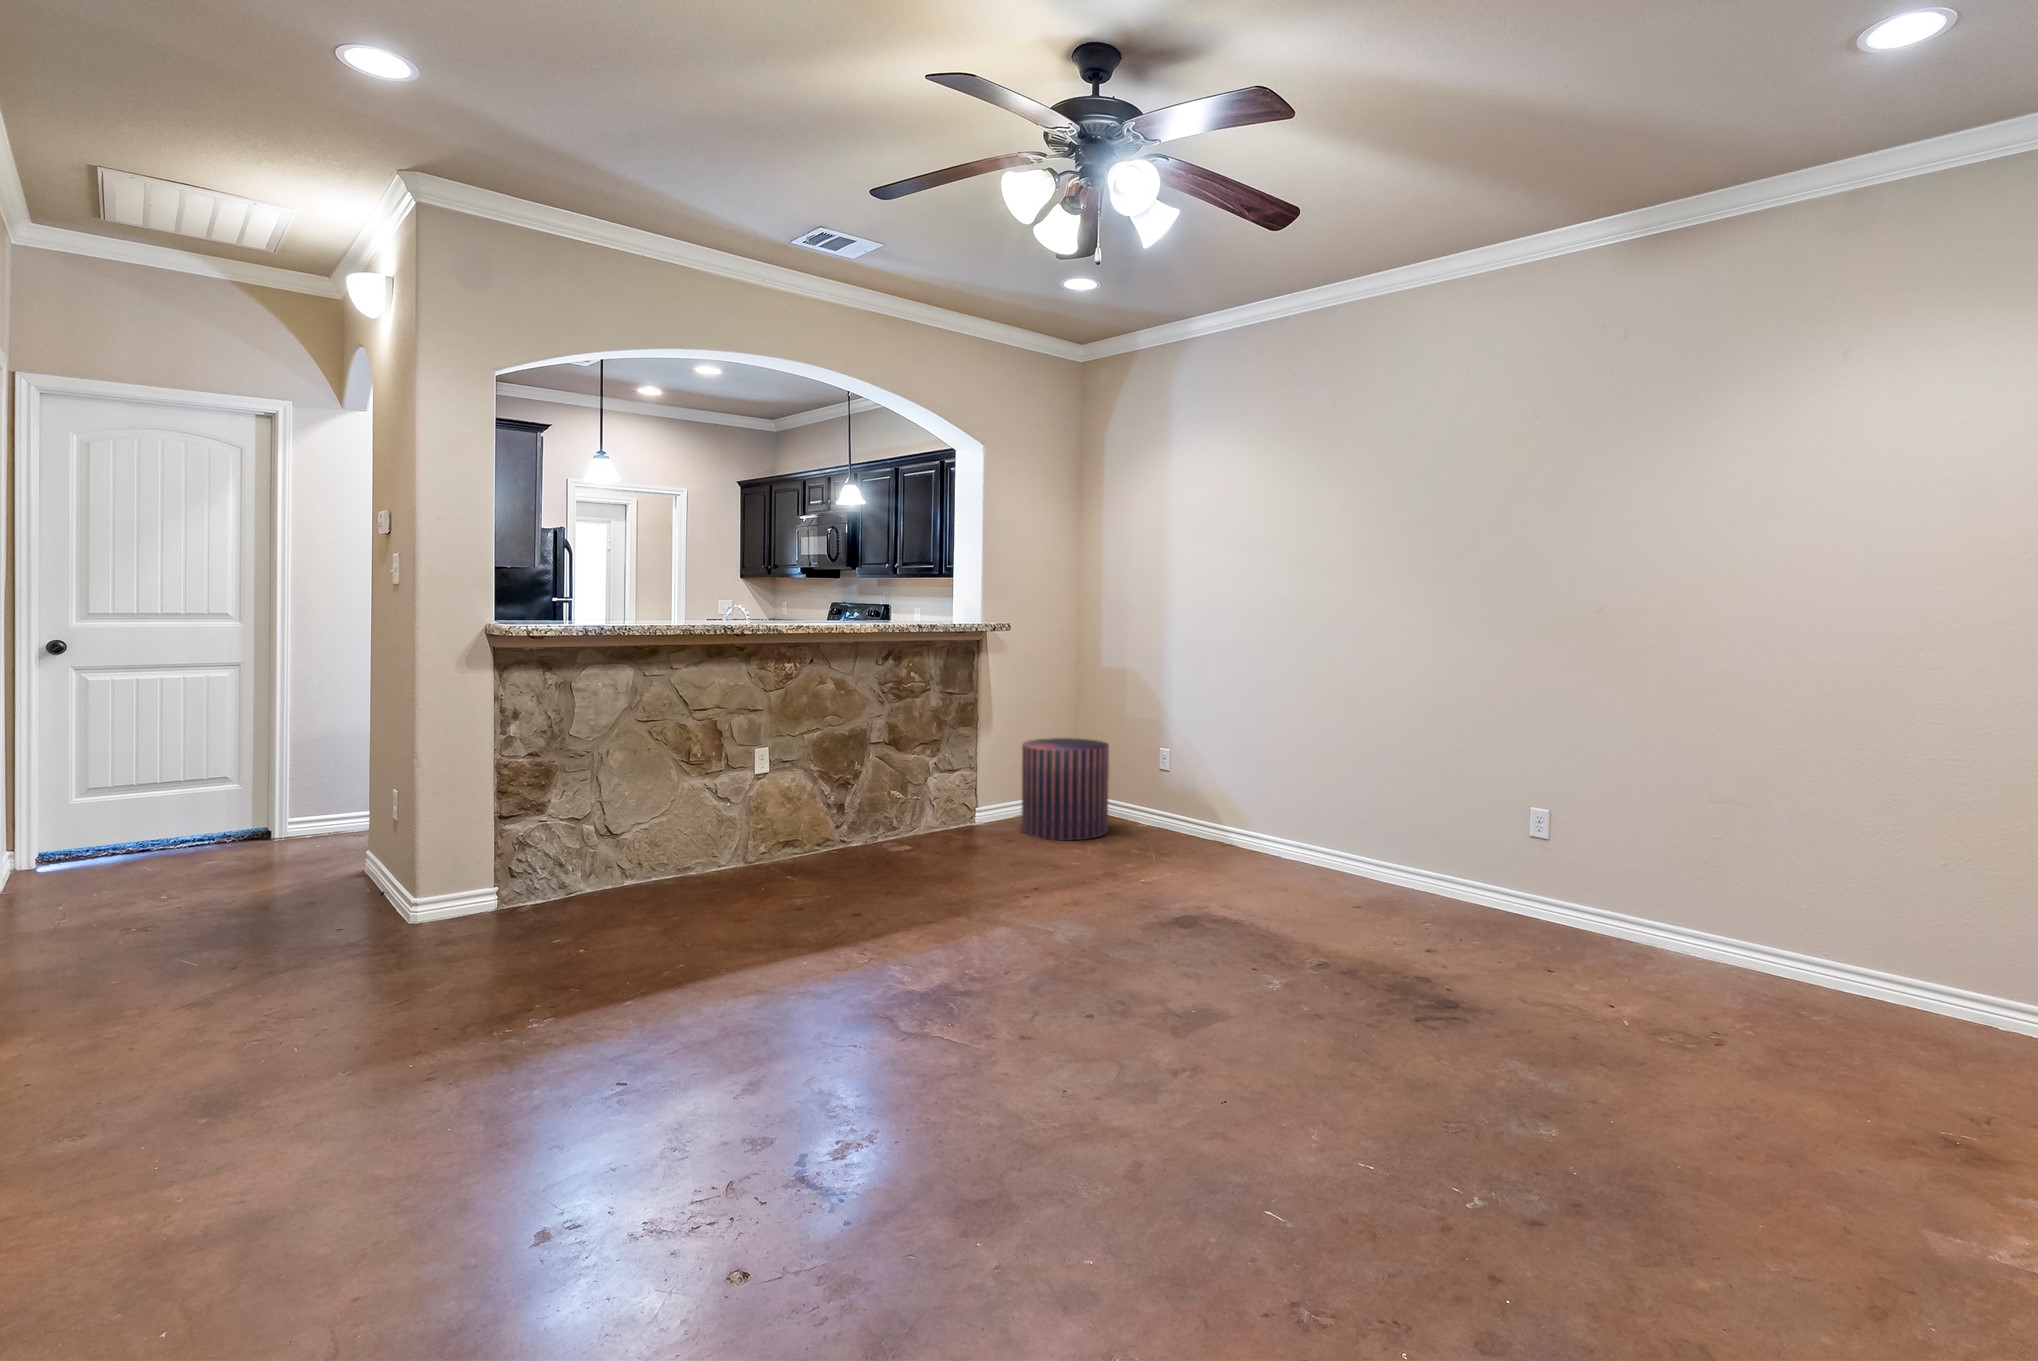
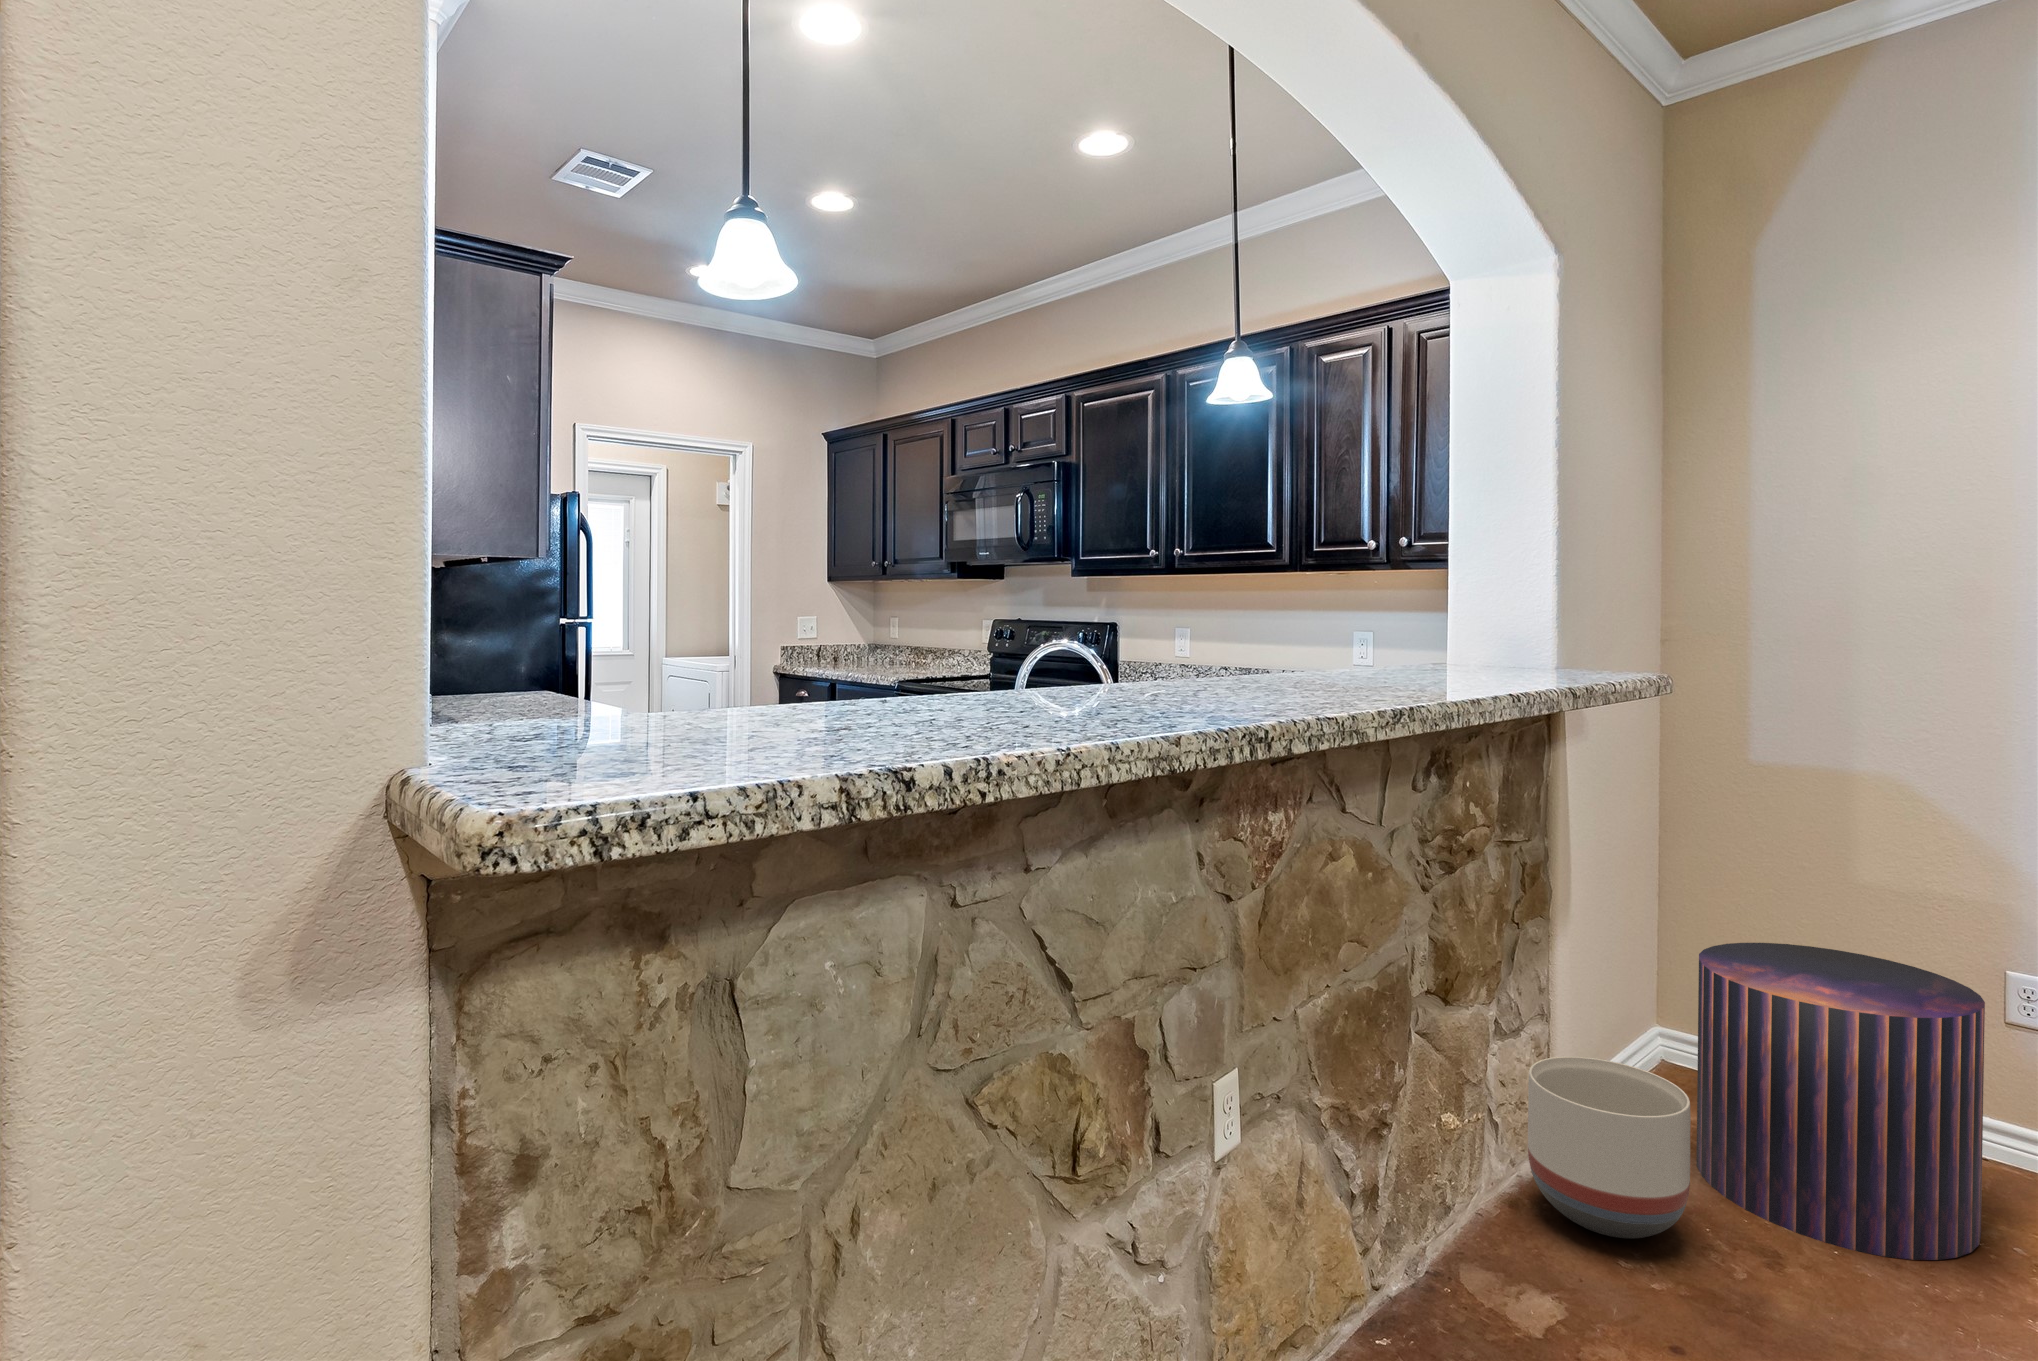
planter: none [935,776,988,836] -> present [1528,1057,1691,1238]

